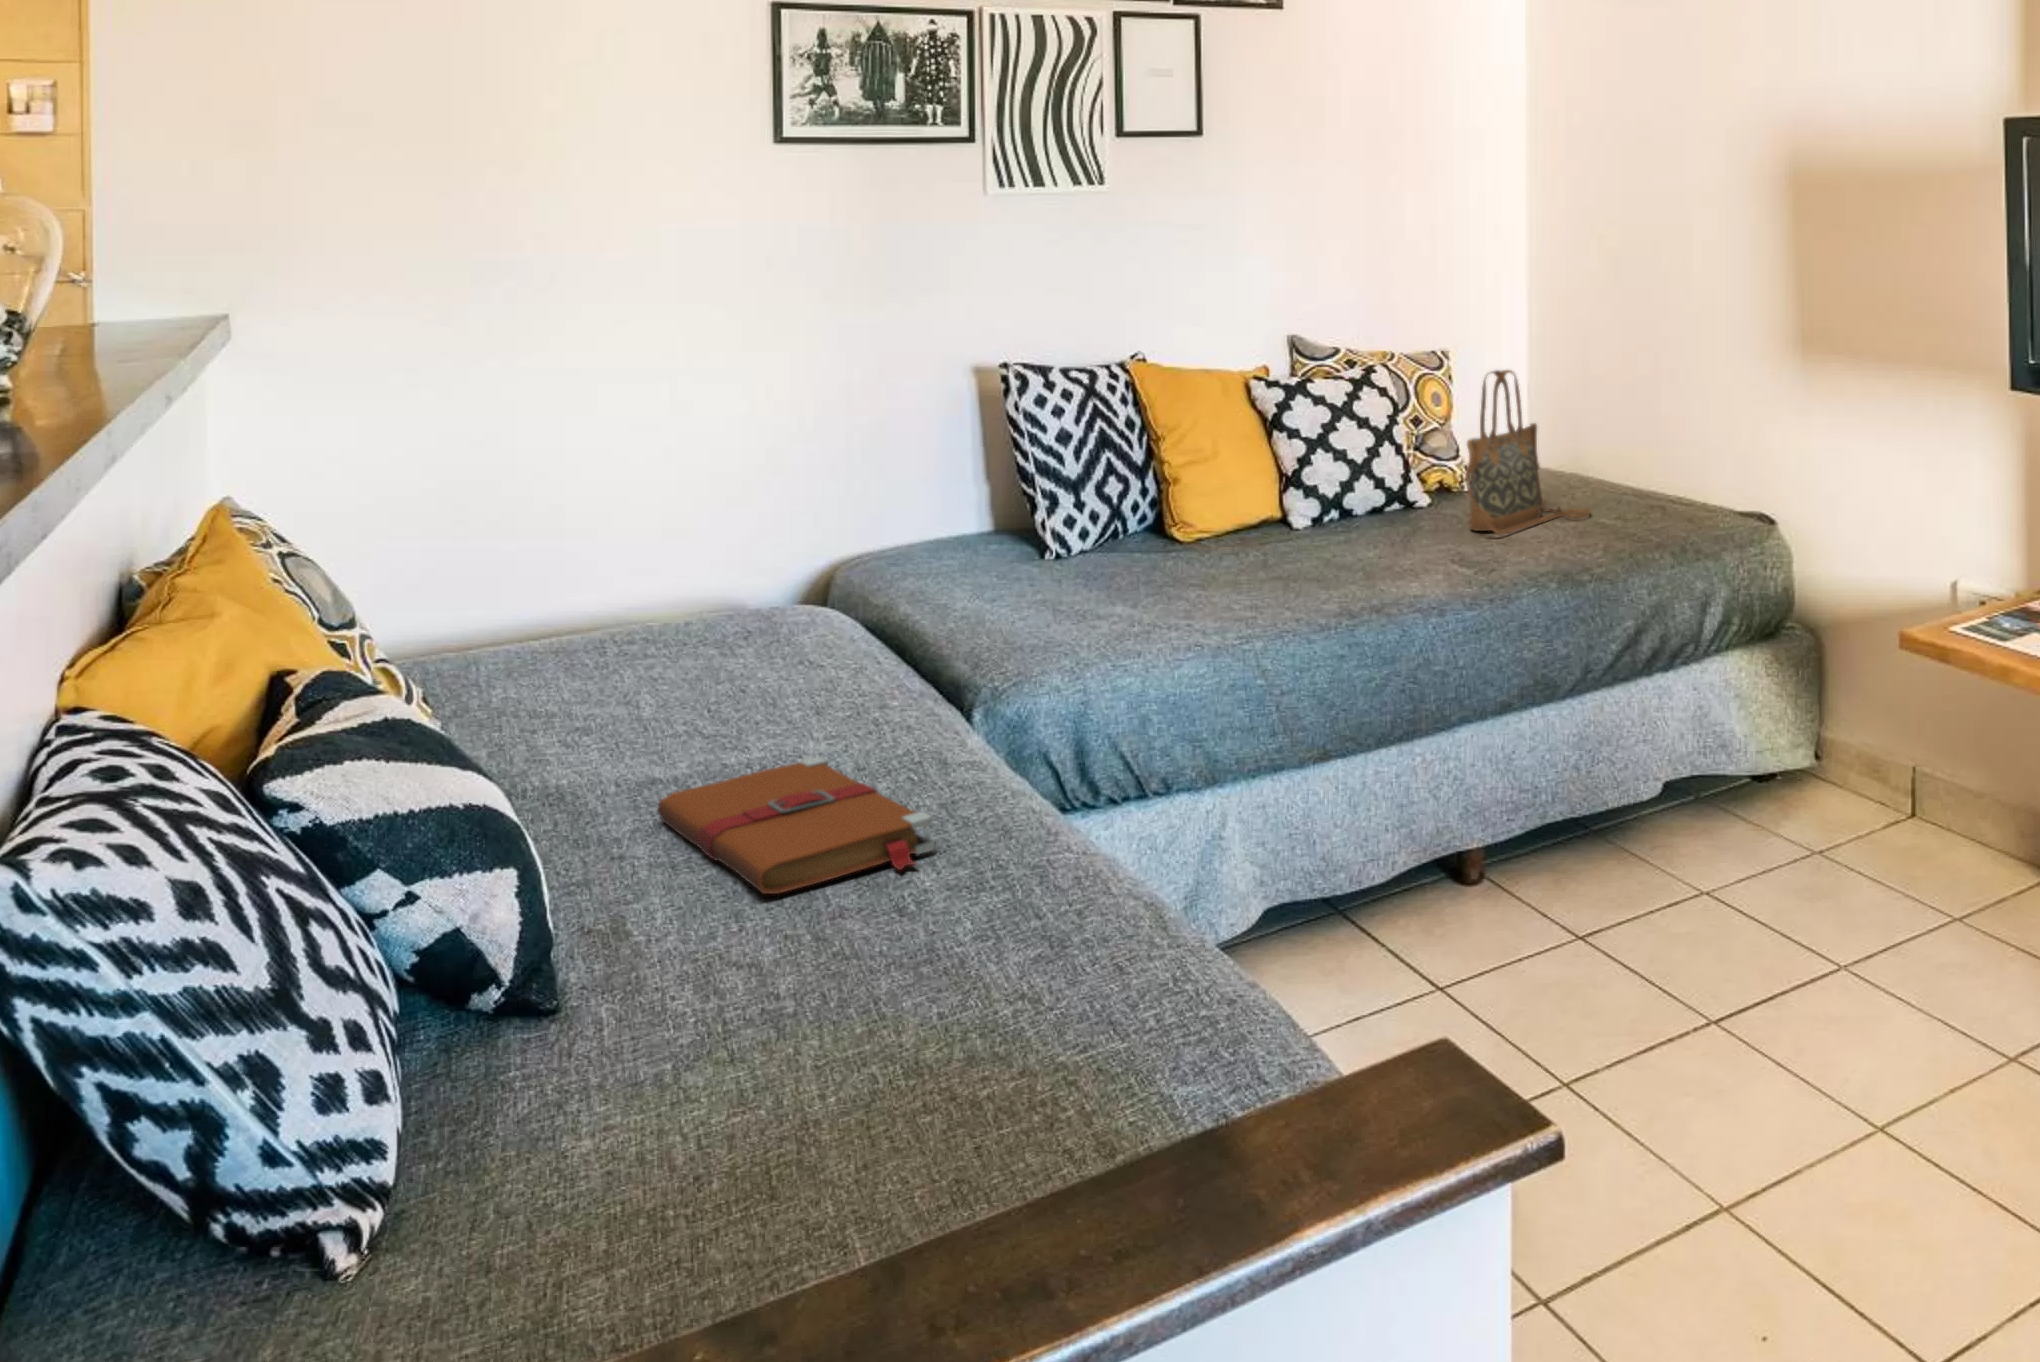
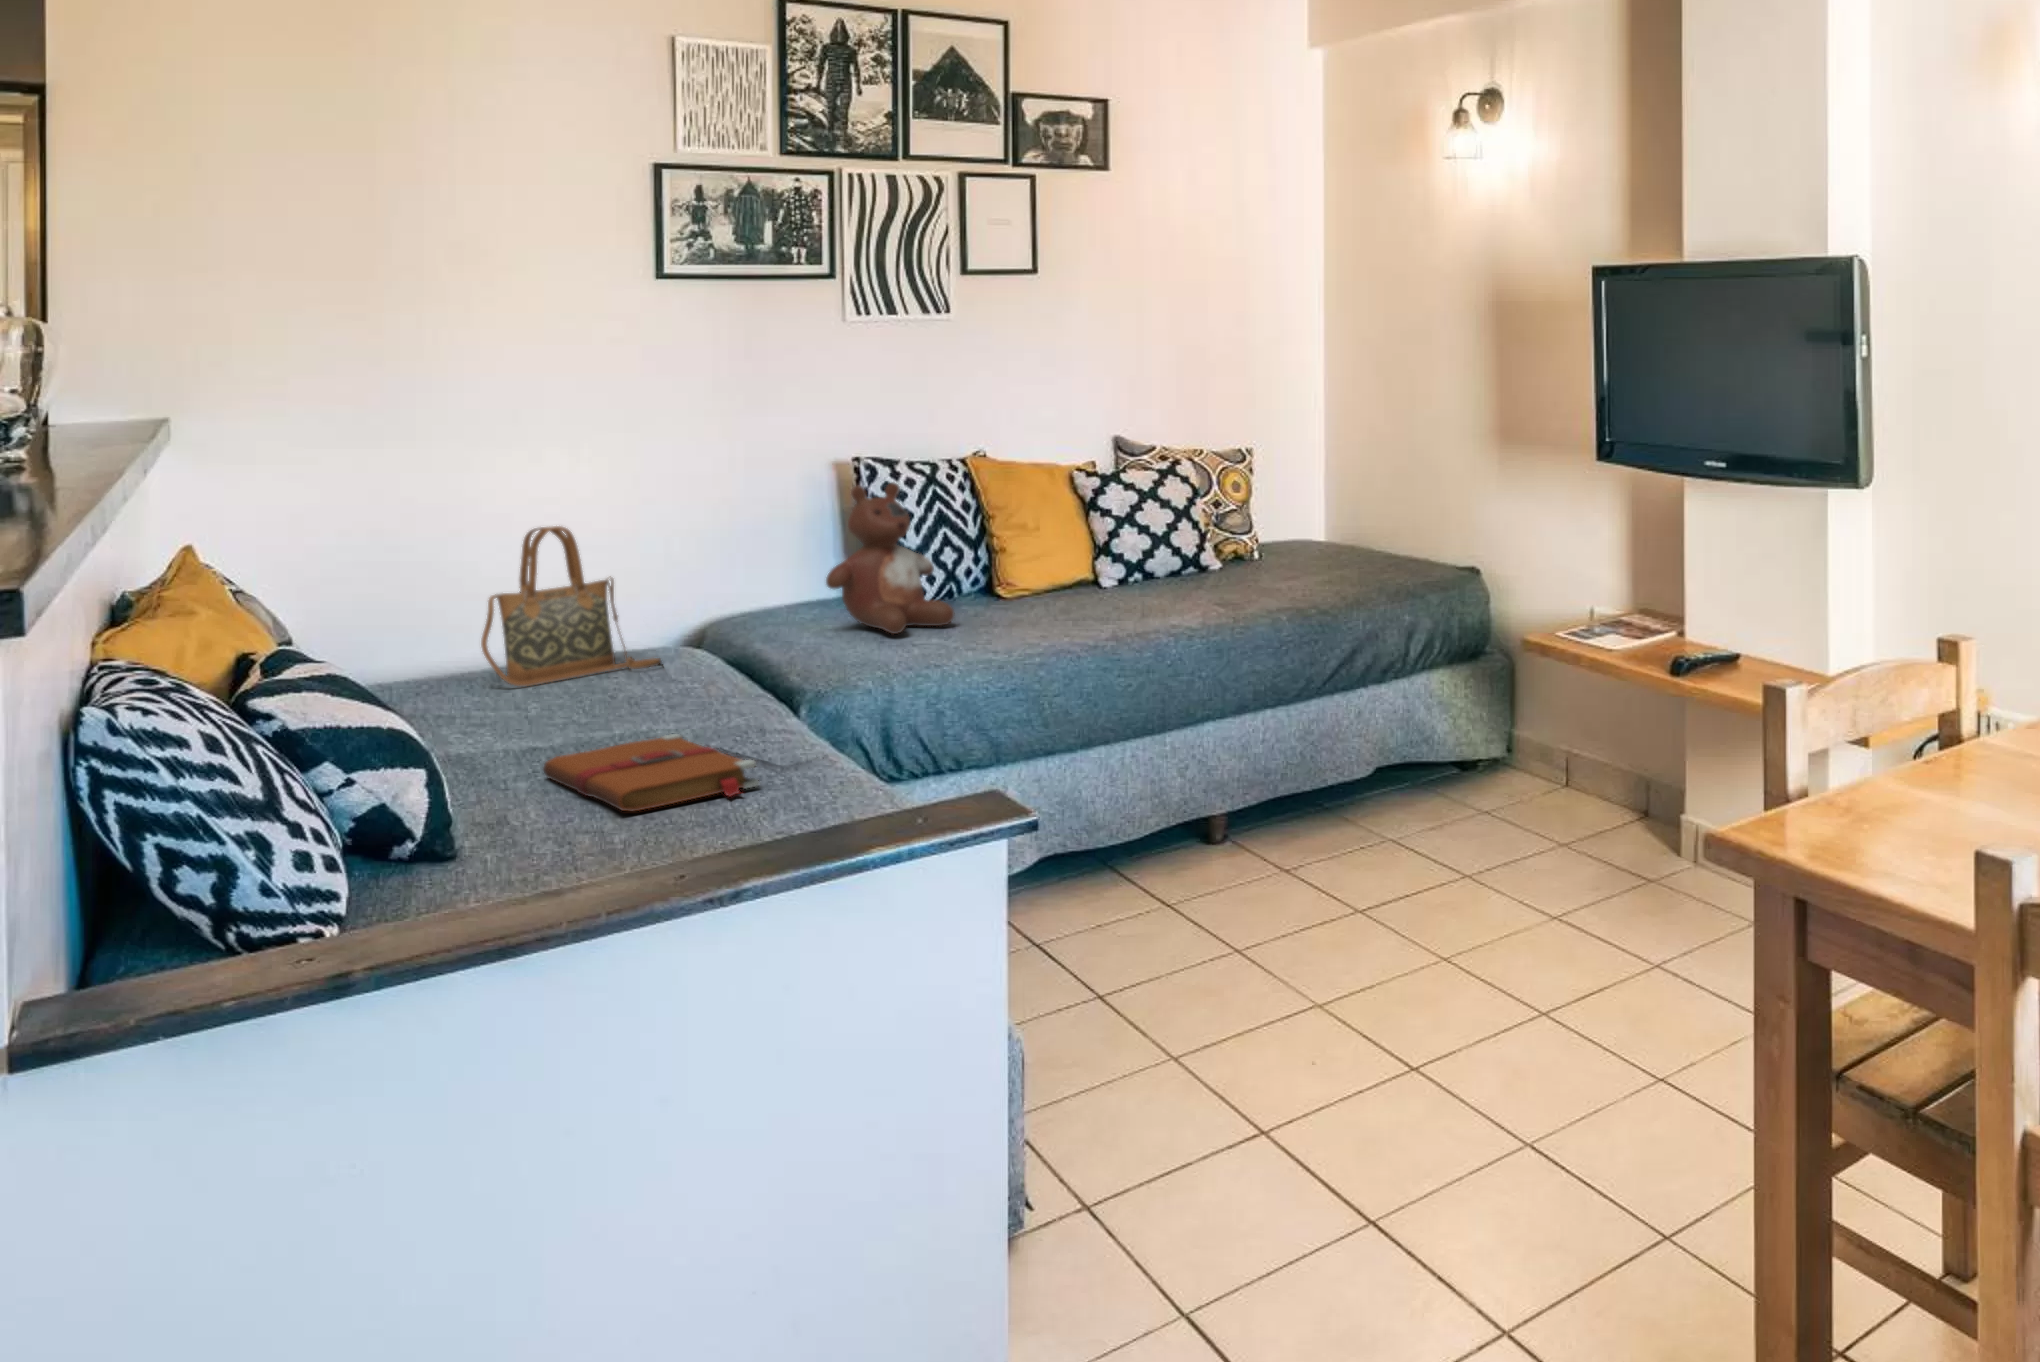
handbag: present [1465,370,1591,535] -> present [481,526,661,686]
stuffed bear: none [975,401,1128,595] -> present [826,483,955,634]

